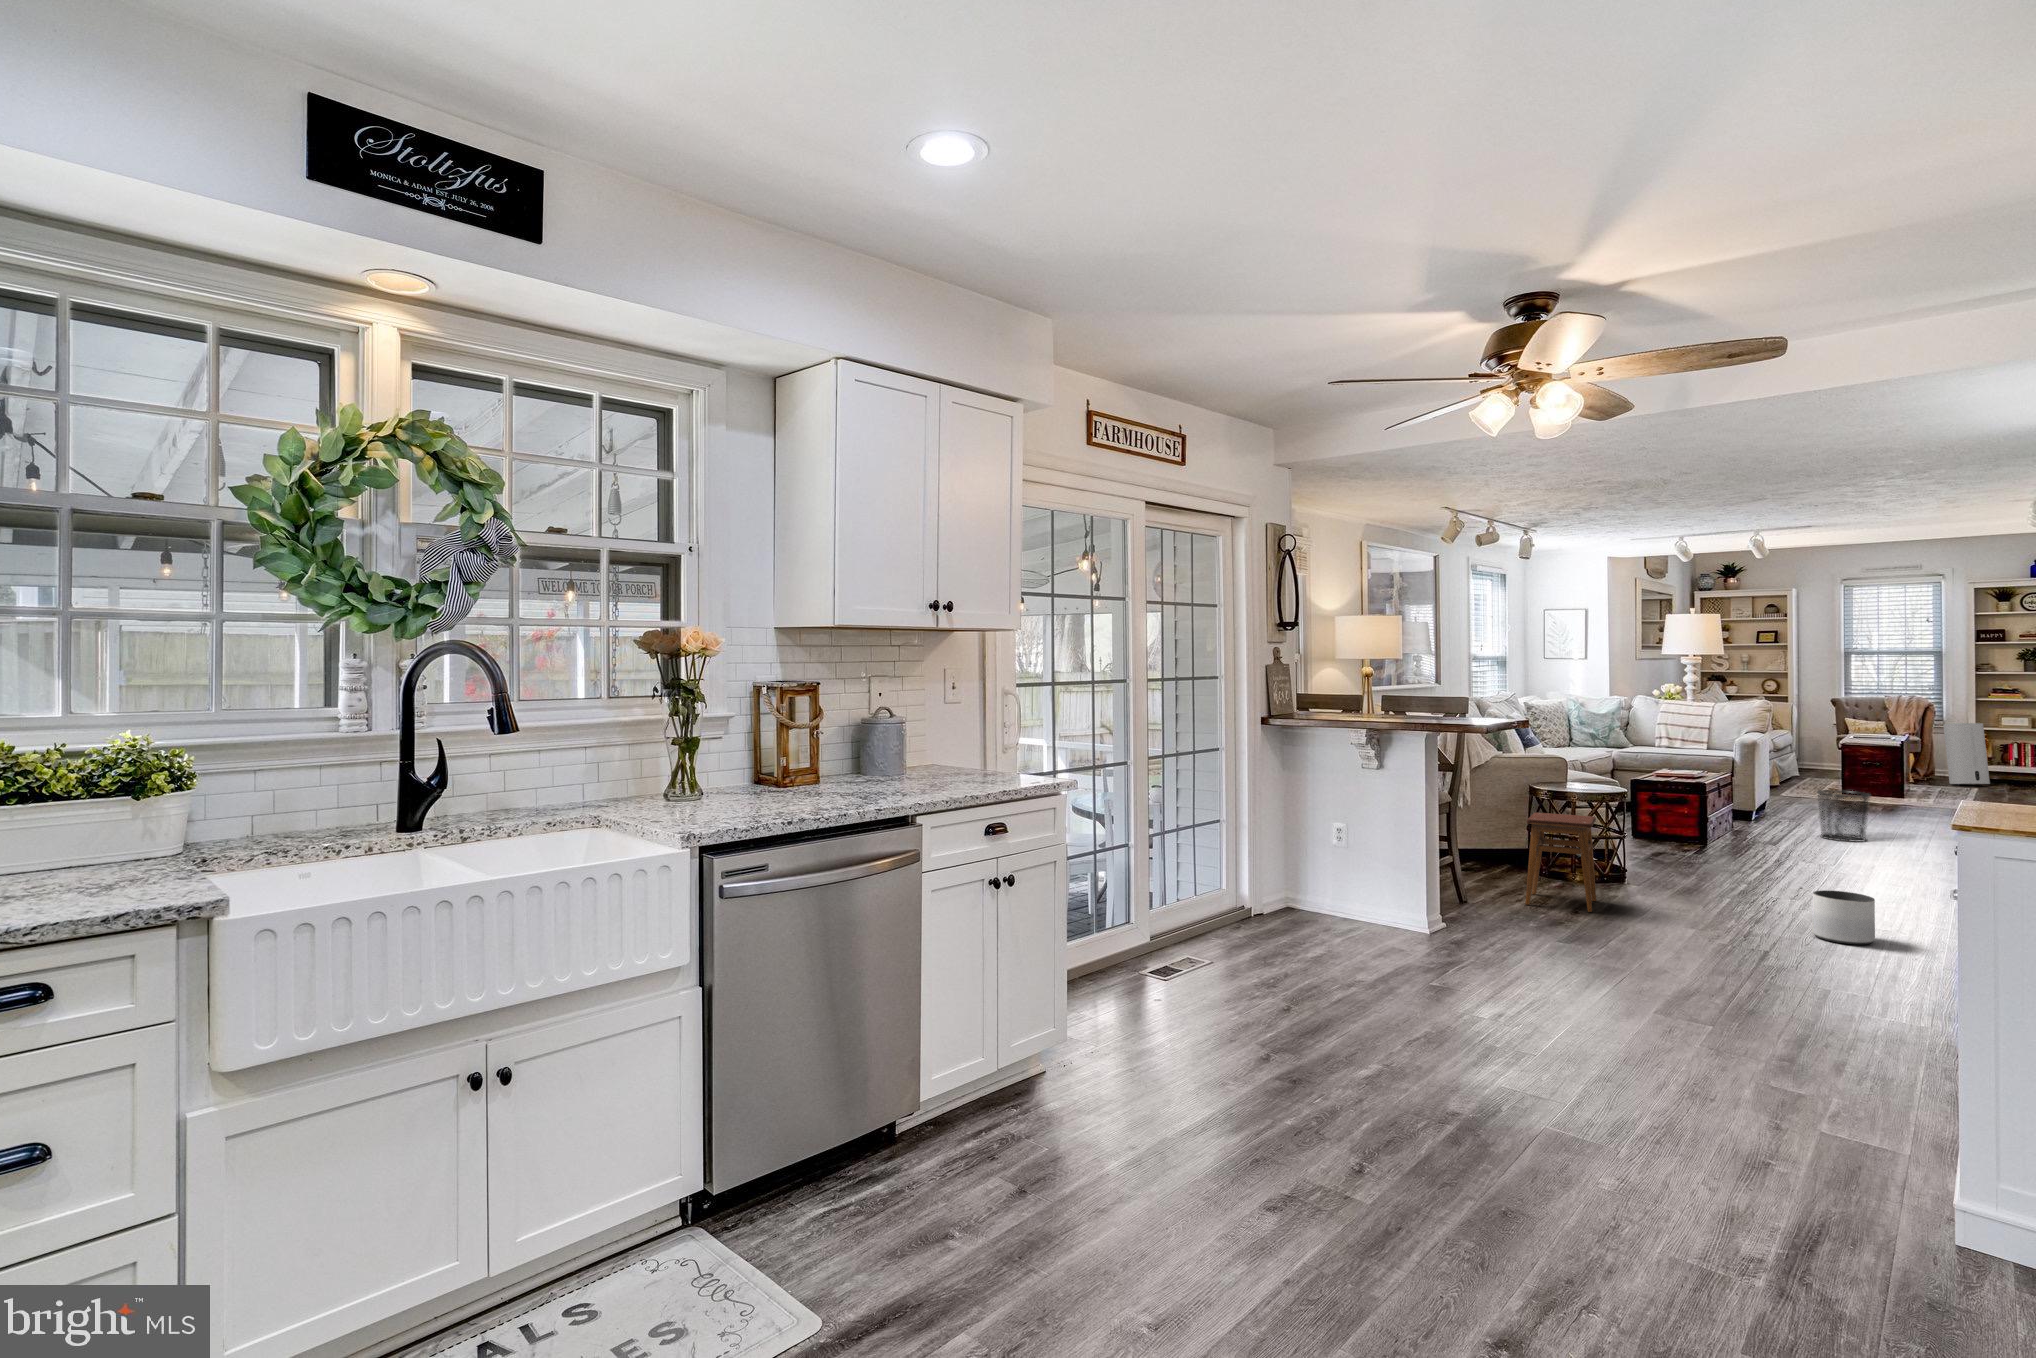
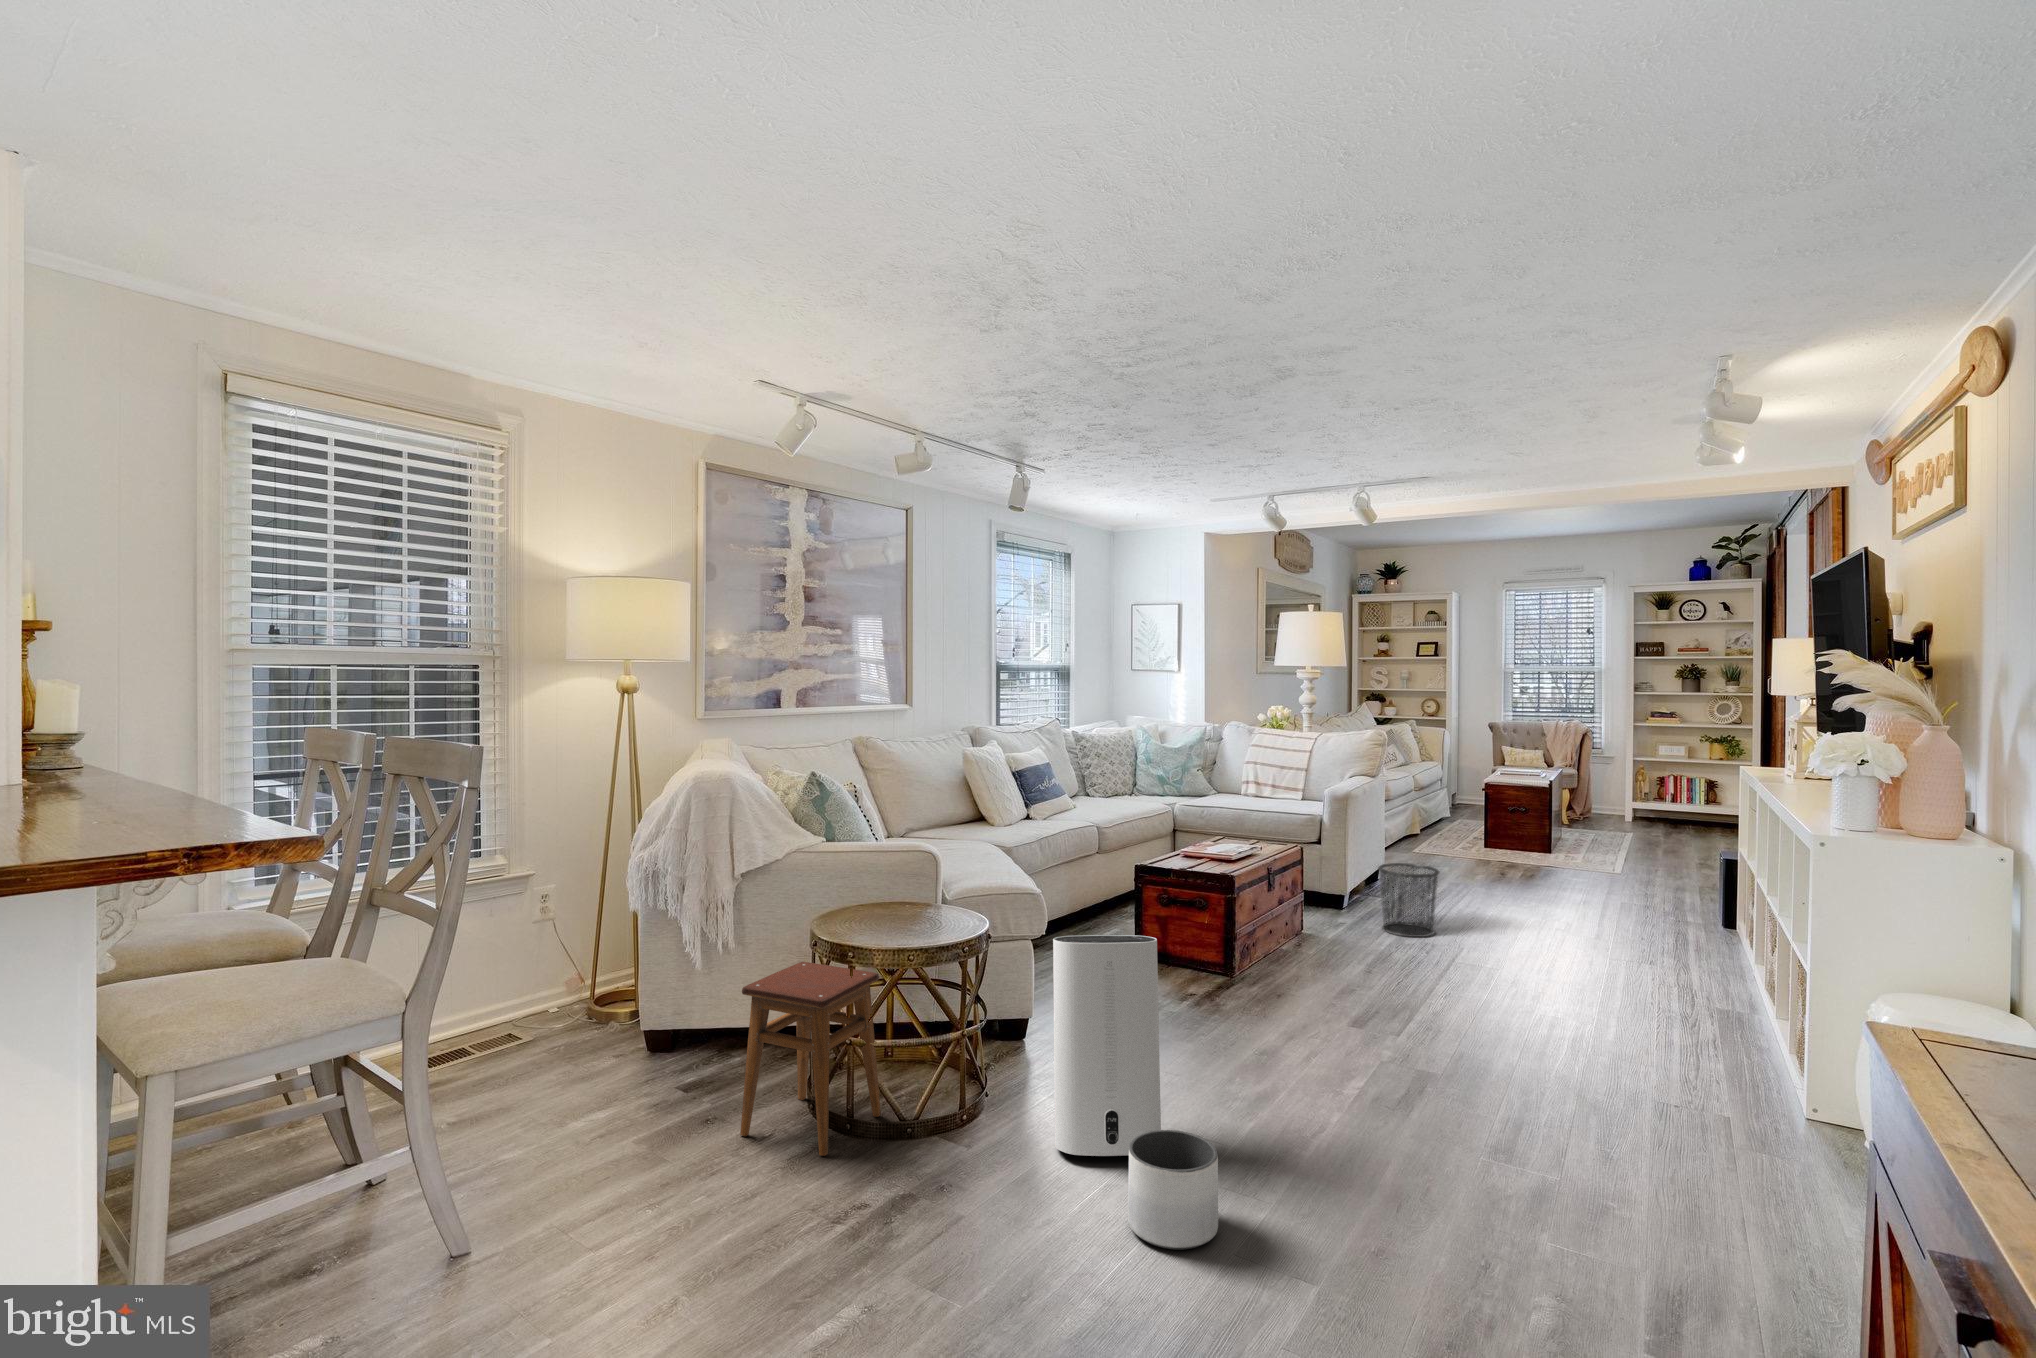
air purifier: present [1943,723,1990,786] -> present [1053,935,1161,1156]

